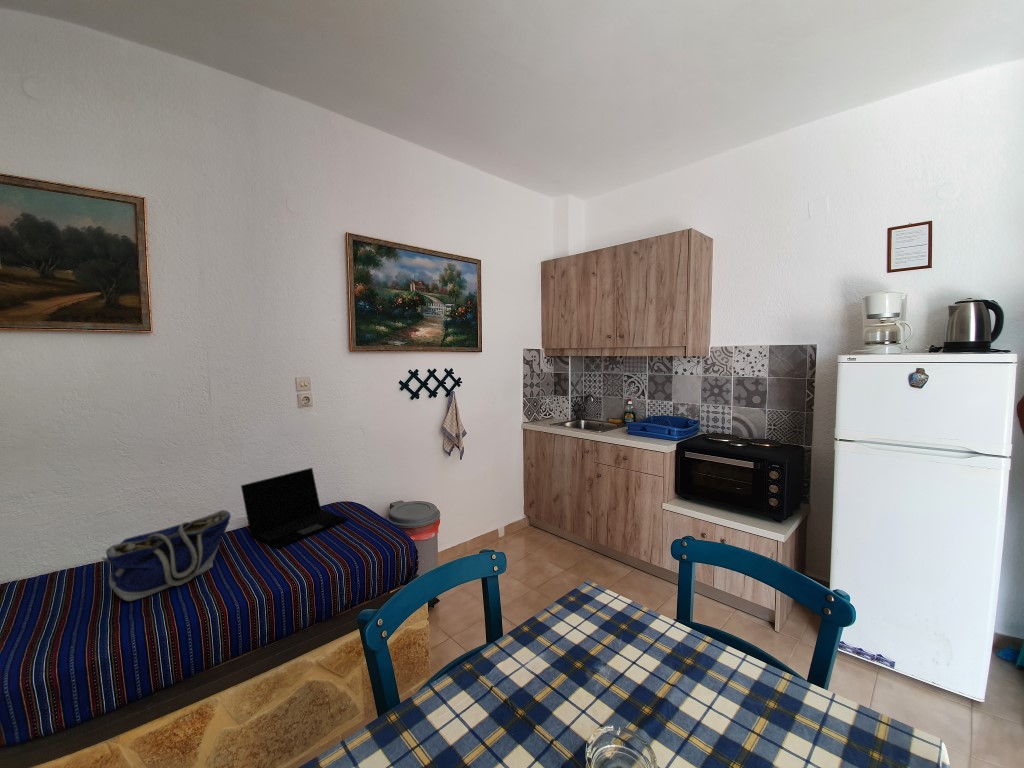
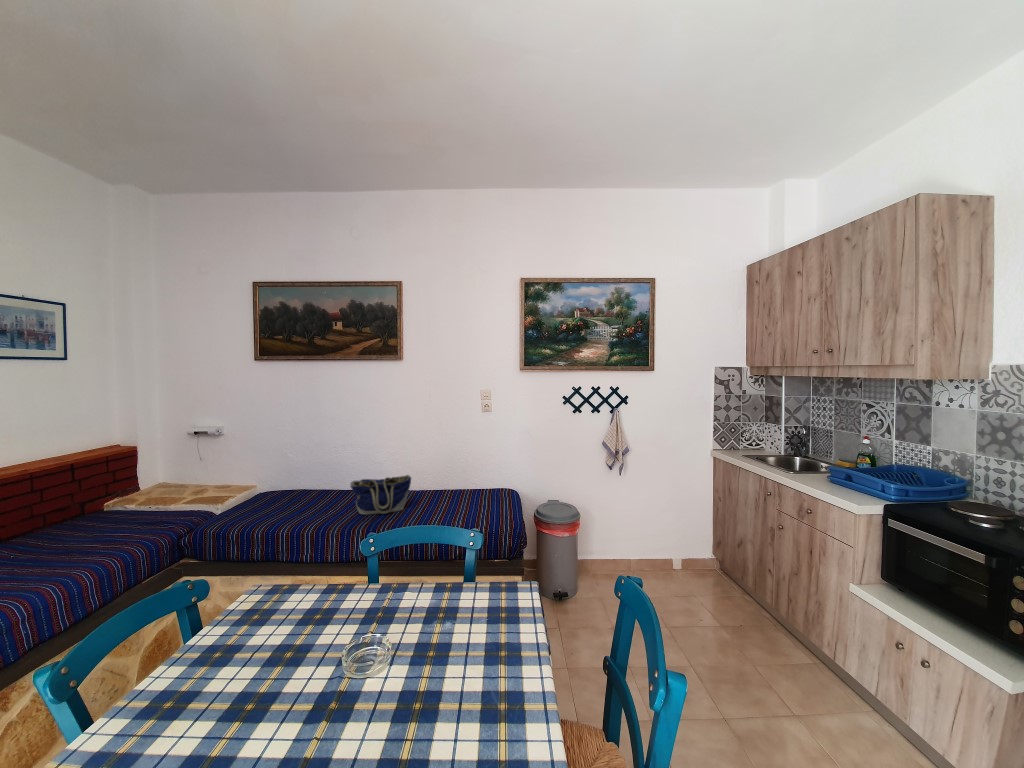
laptop: present [241,468,348,548] -> none [433,461,492,509]

